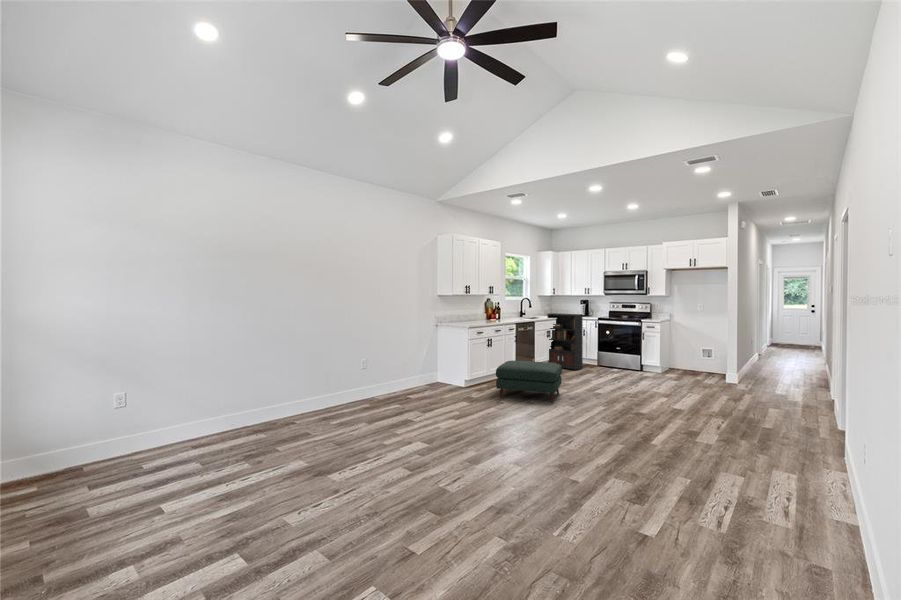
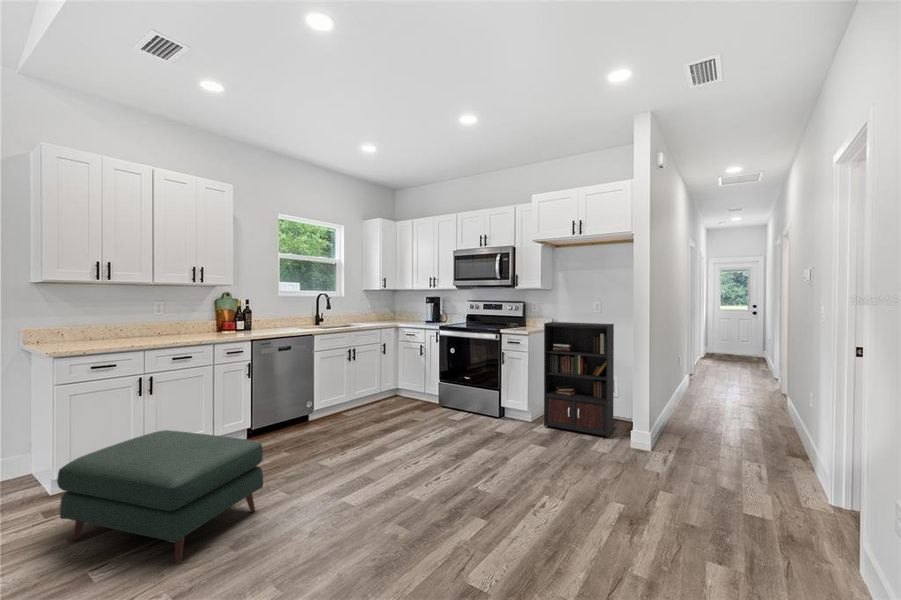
bookcase: present [547,313,583,370] -> present [544,322,614,437]

